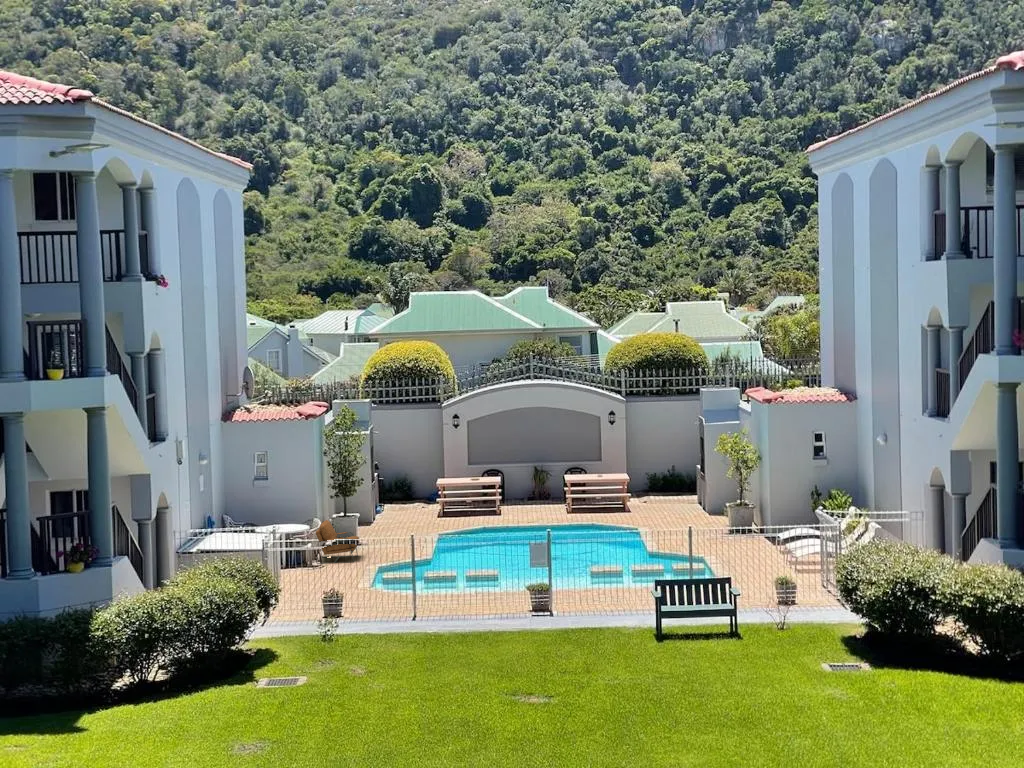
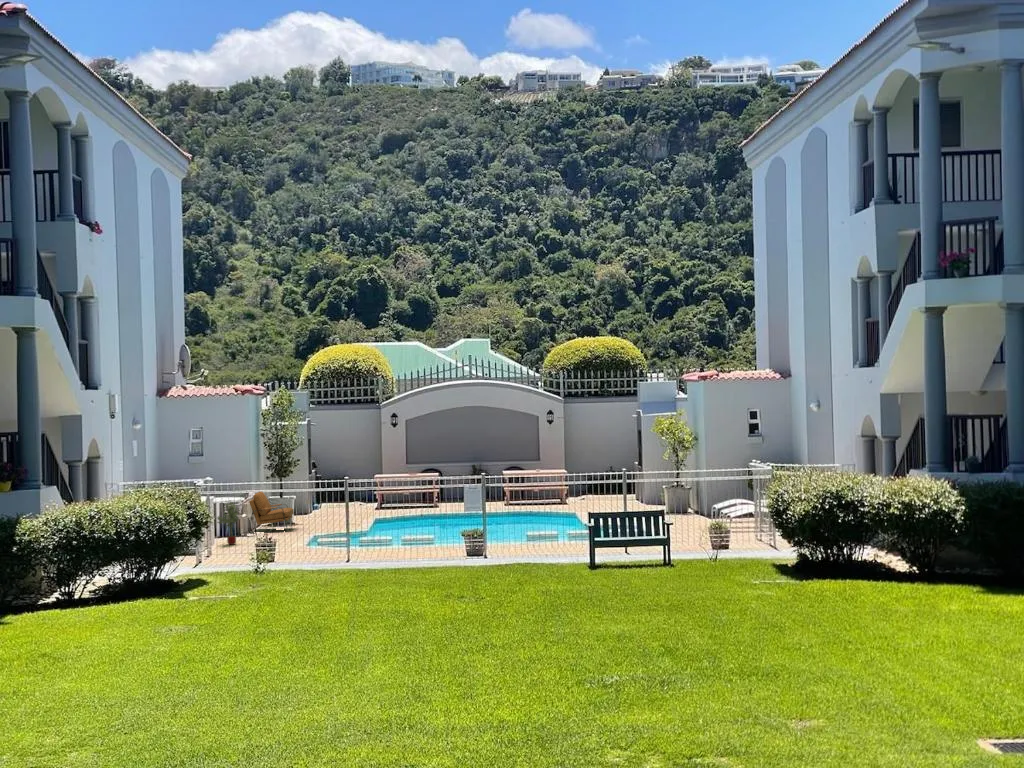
potted tree: none [285,540,308,585] -> present [217,500,239,545]

